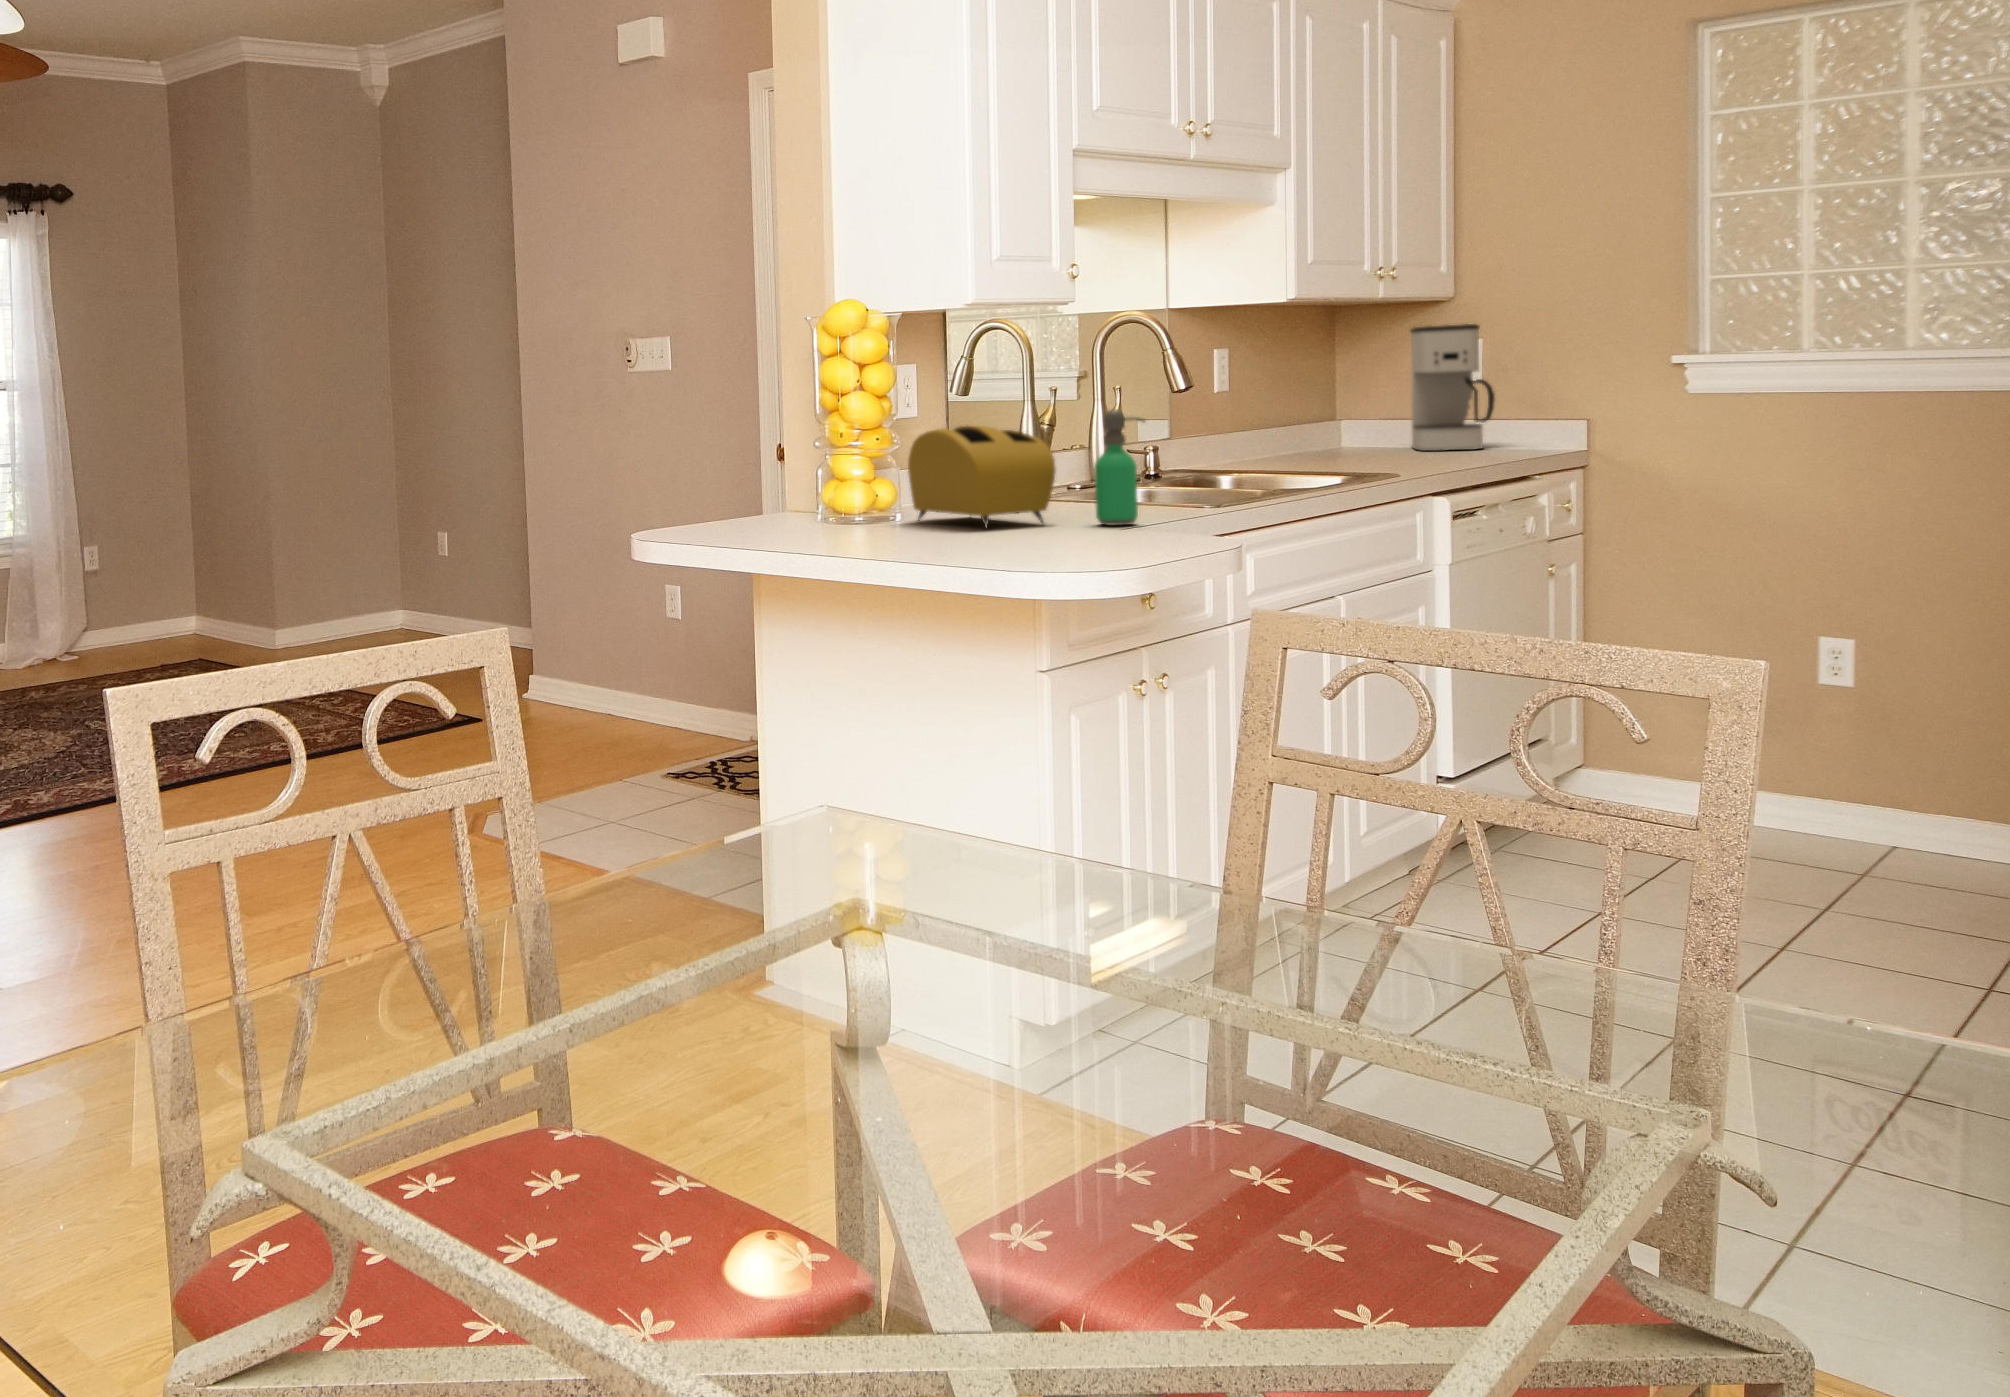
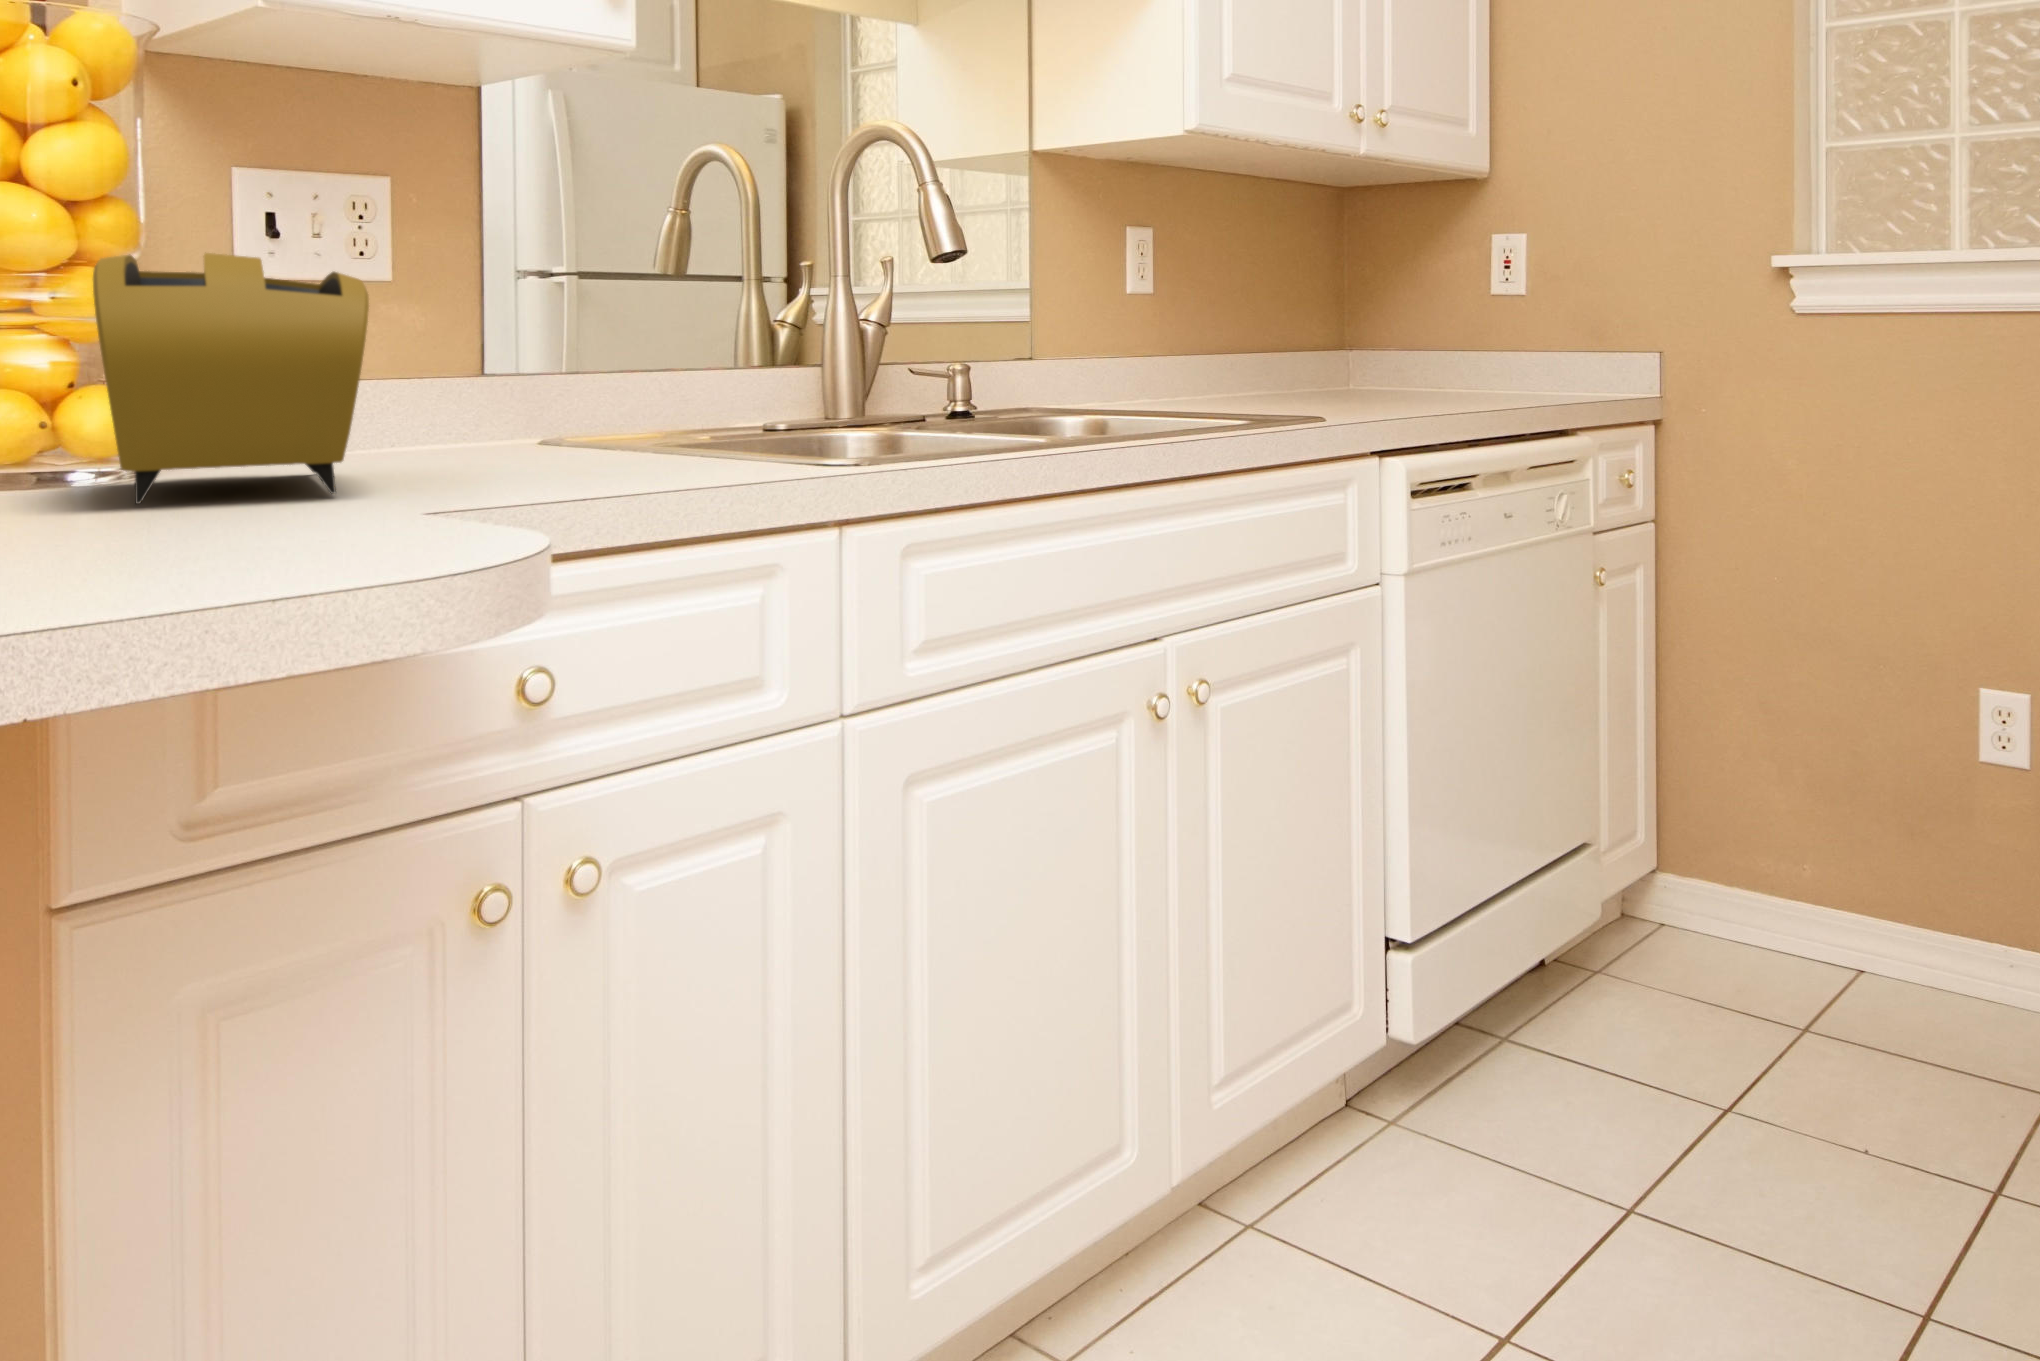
coffee maker: present [1411,324,1495,451] -> none [1438,209,1545,396]
soap dispenser: present [1094,409,1145,525] -> none [421,213,529,502]

